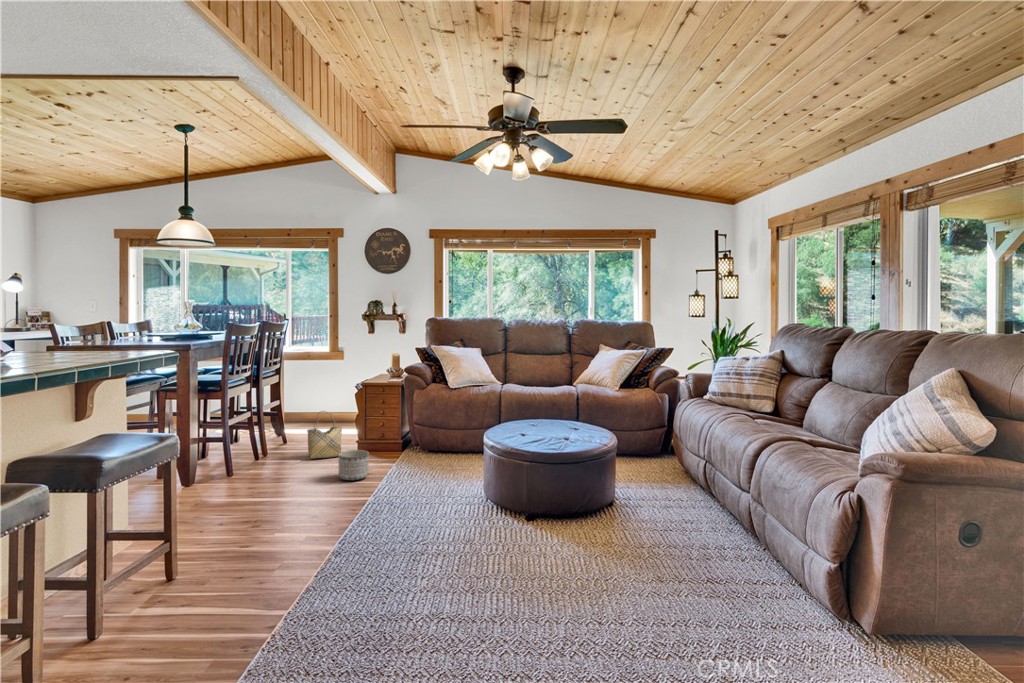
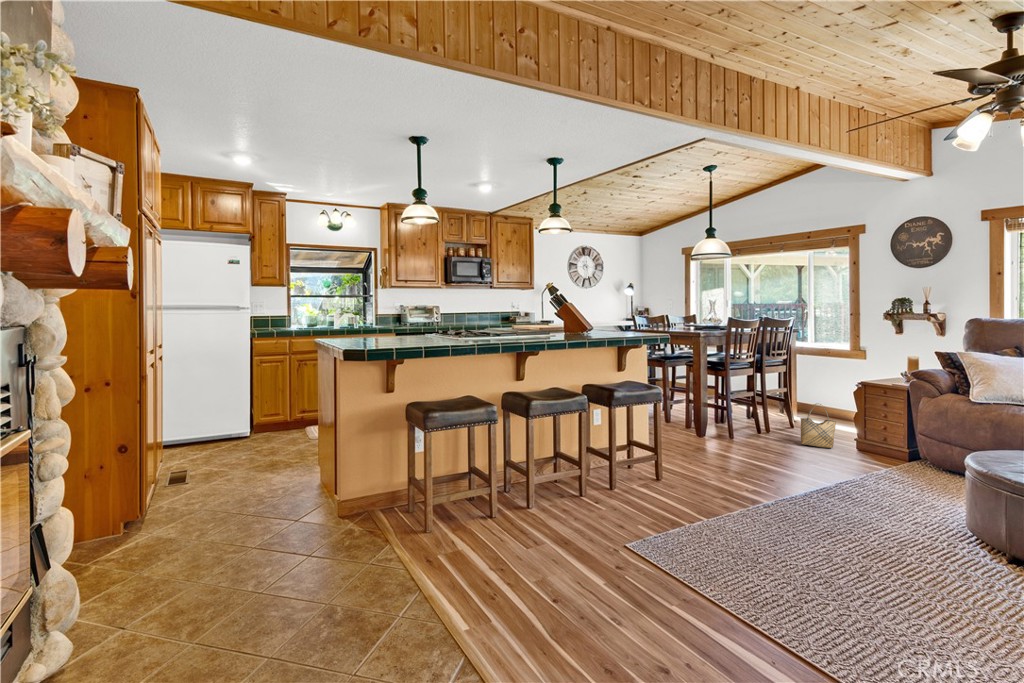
planter: present [338,450,369,481] -> none [819,442,852,471]

